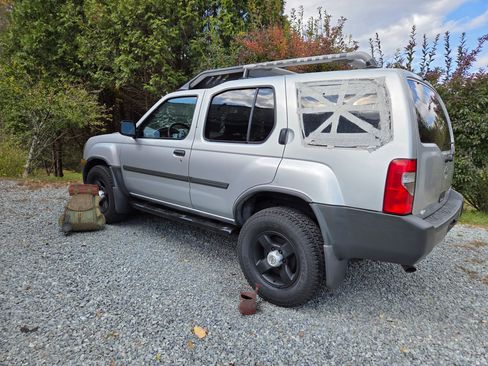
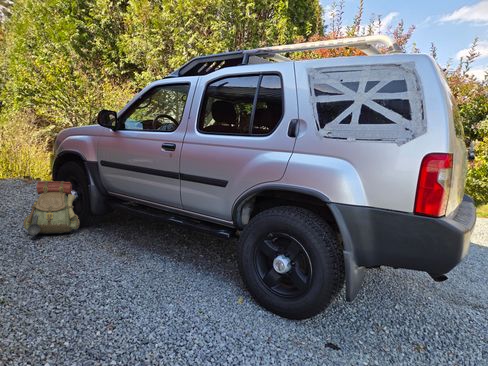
watering can: present [238,283,262,315] -> none [242,294,268,332]

